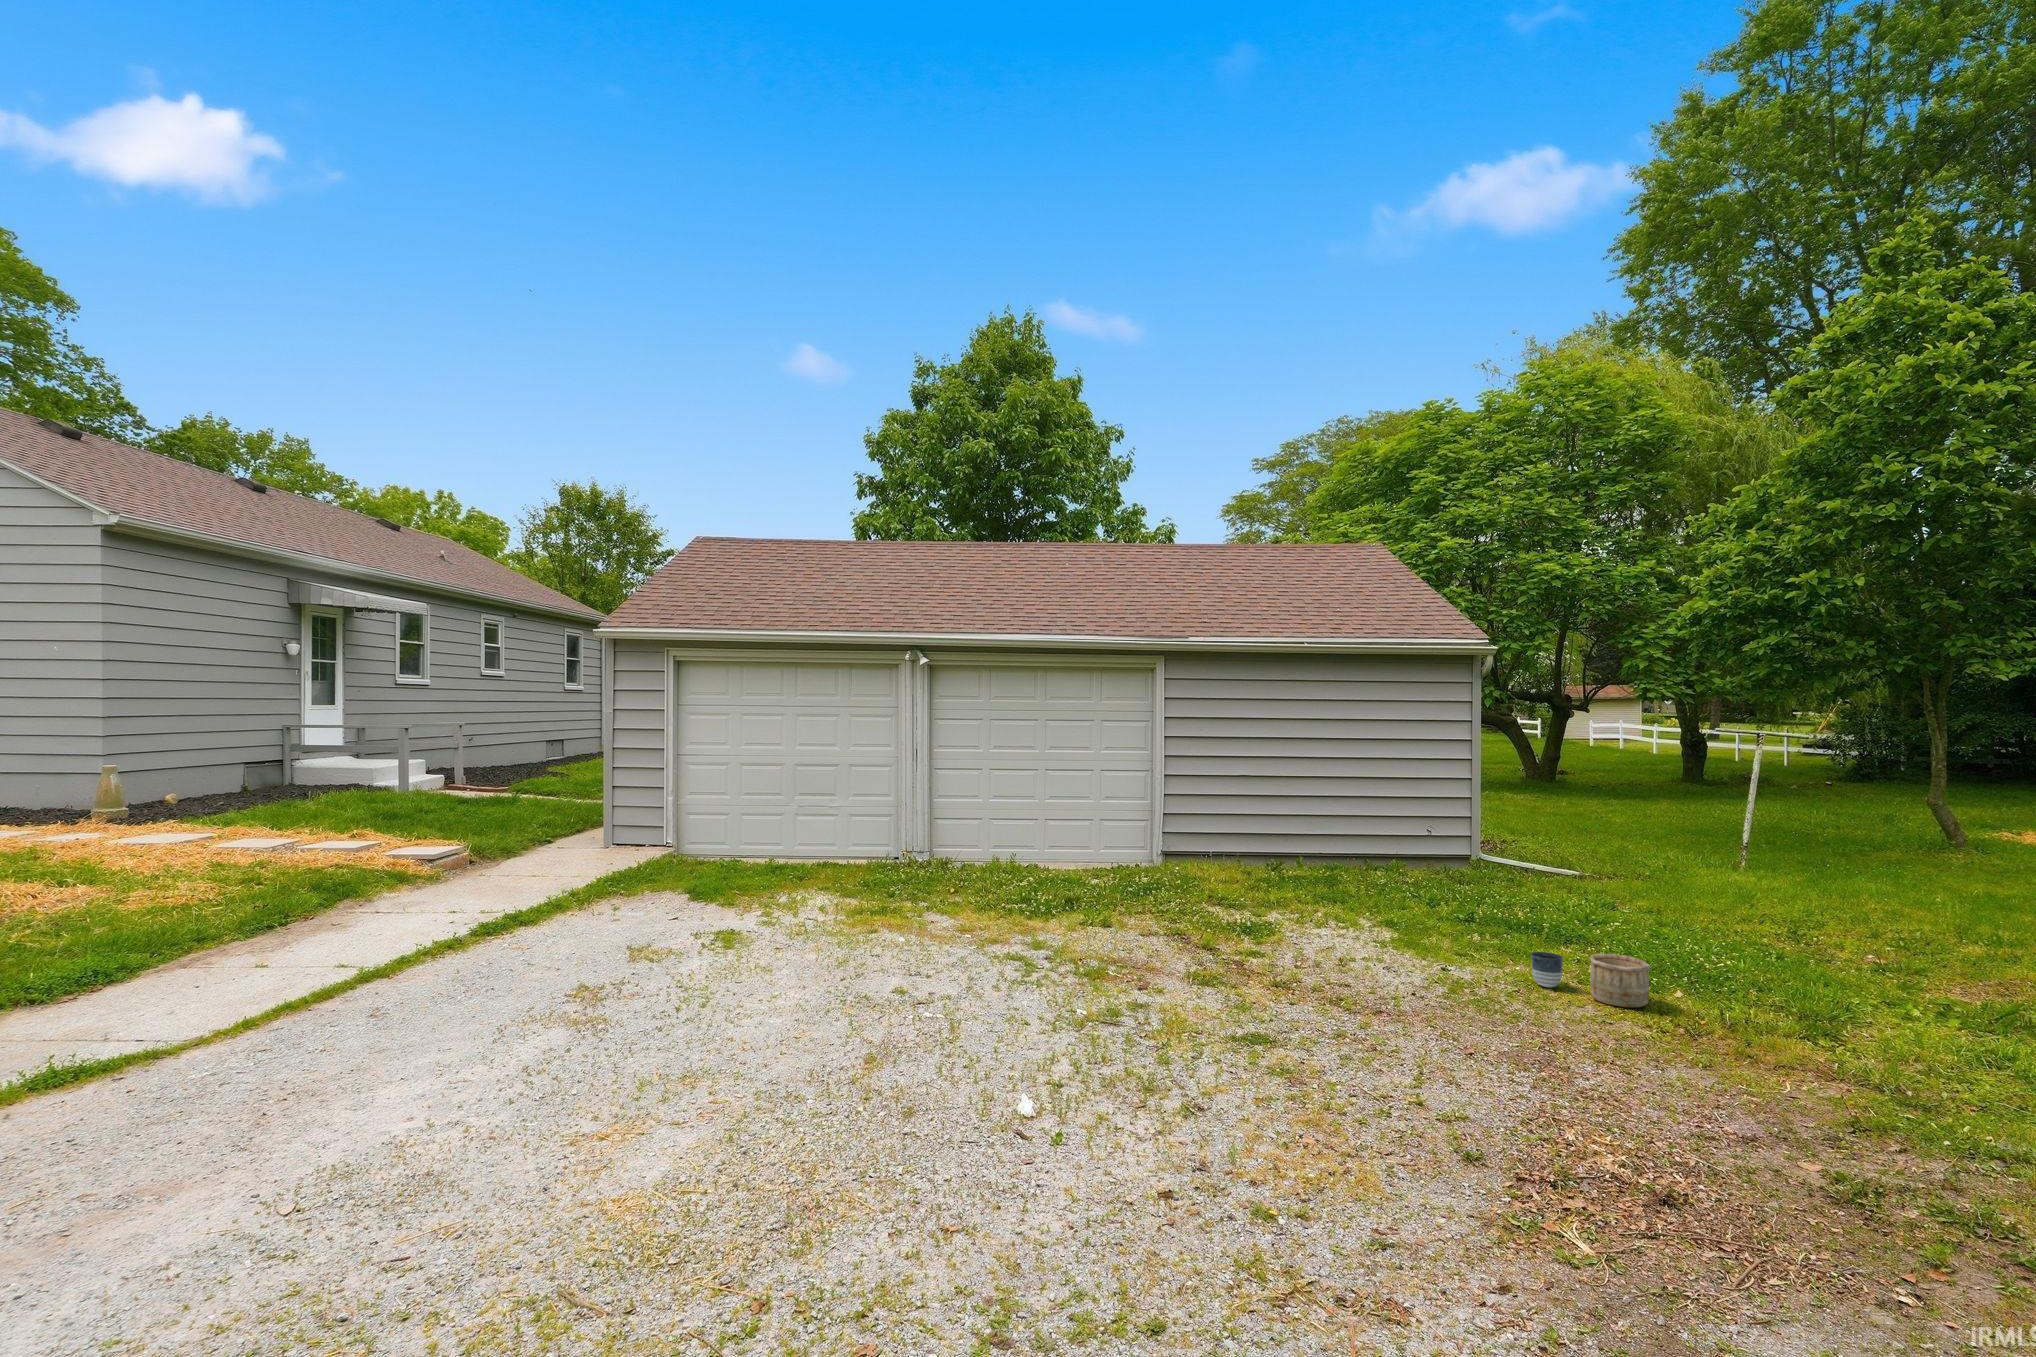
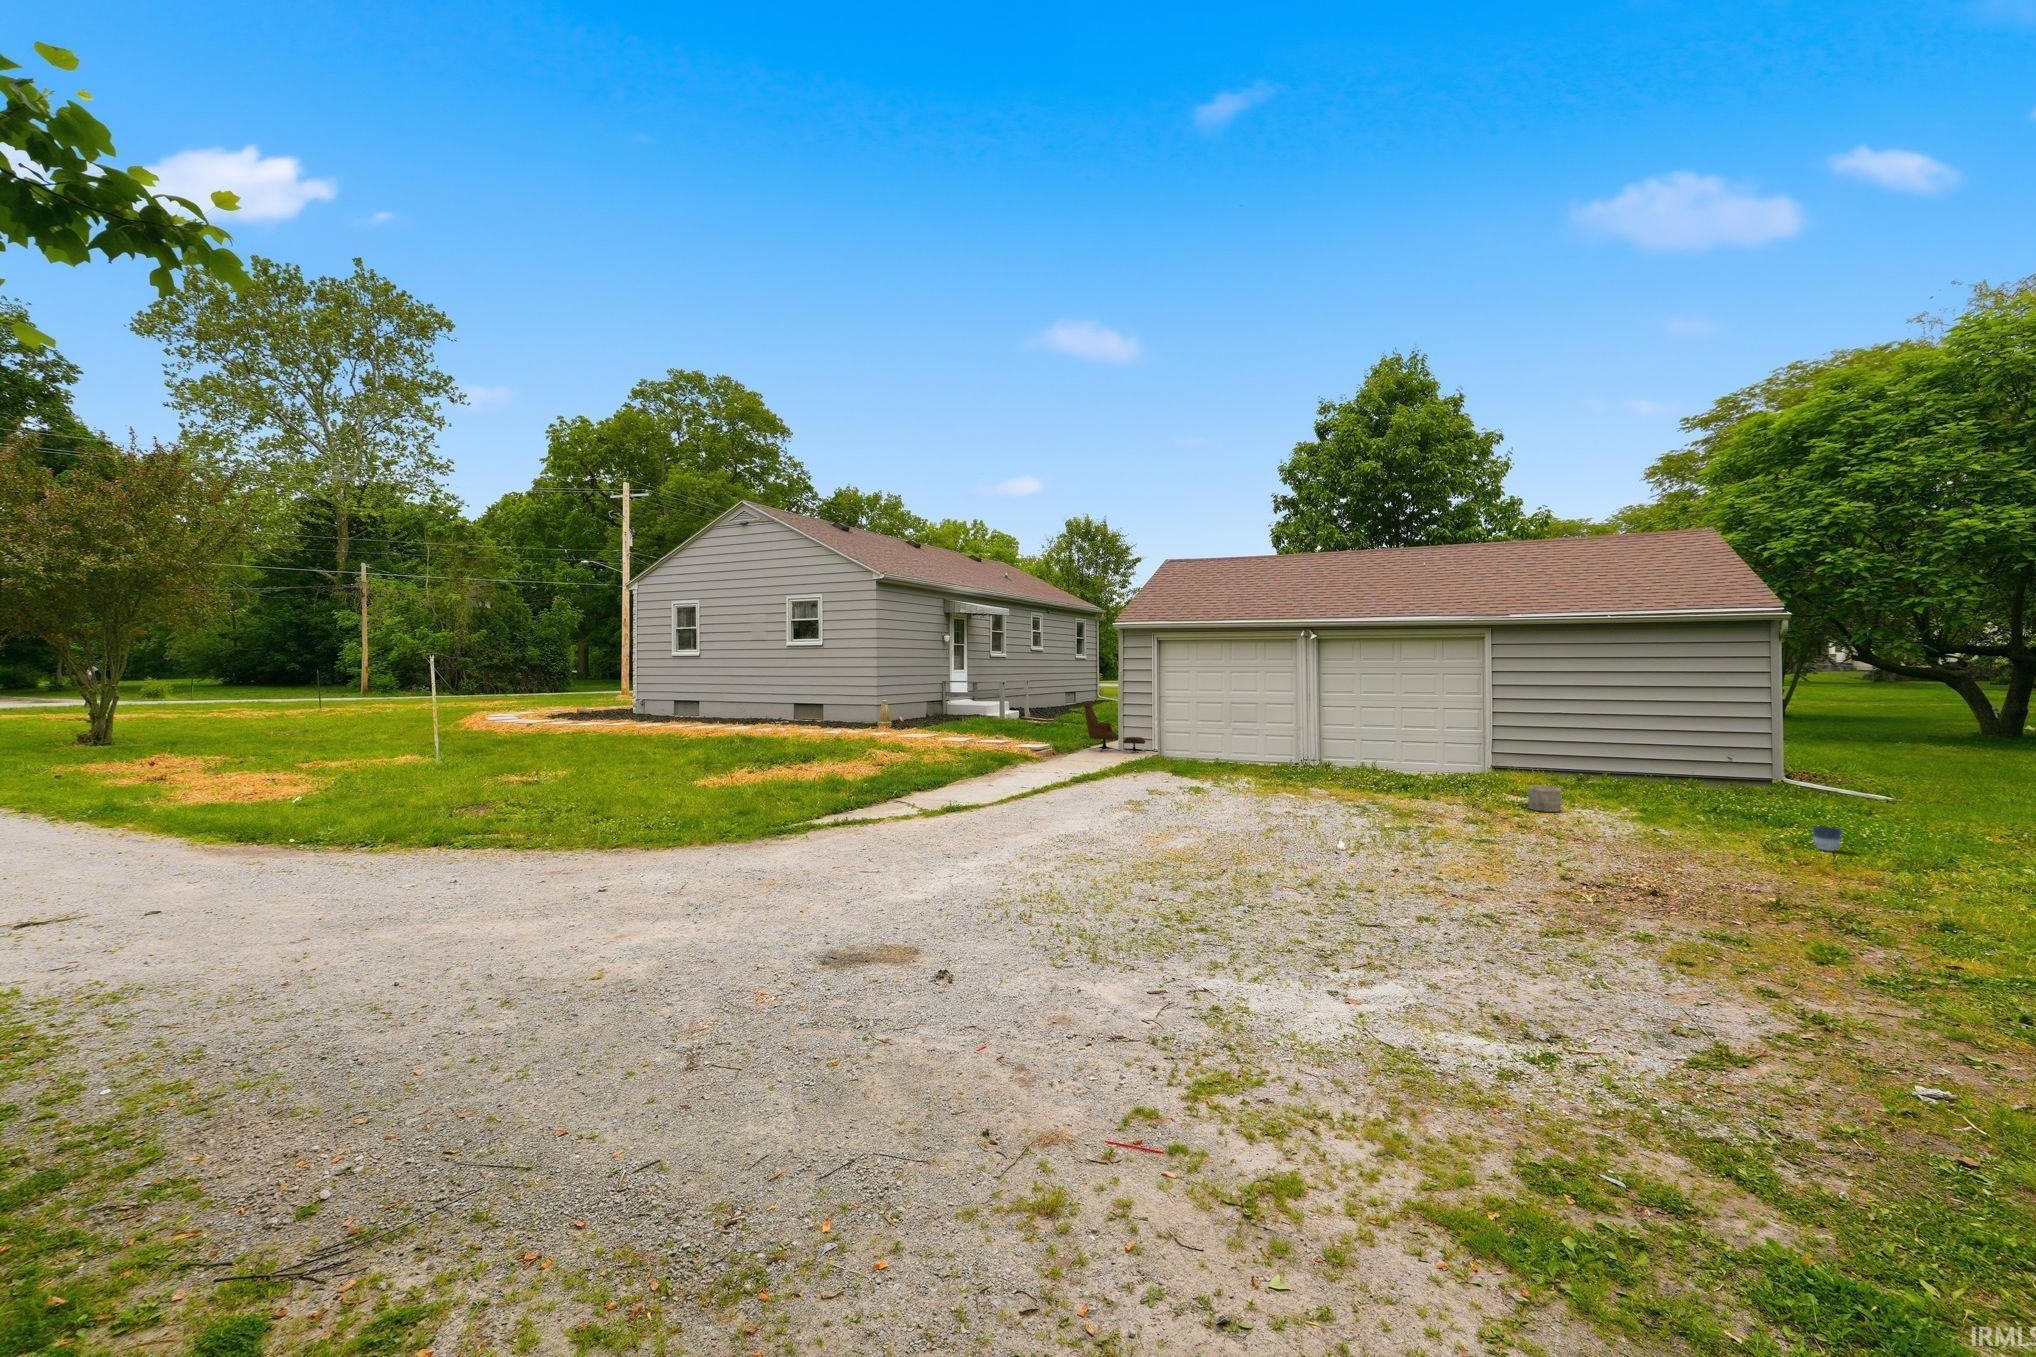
lounge chair: none [523,769,635,859] -> present [1083,701,1145,752]
wooden bucket: present [1589,954,1651,1007] -> present [1528,786,1562,812]

